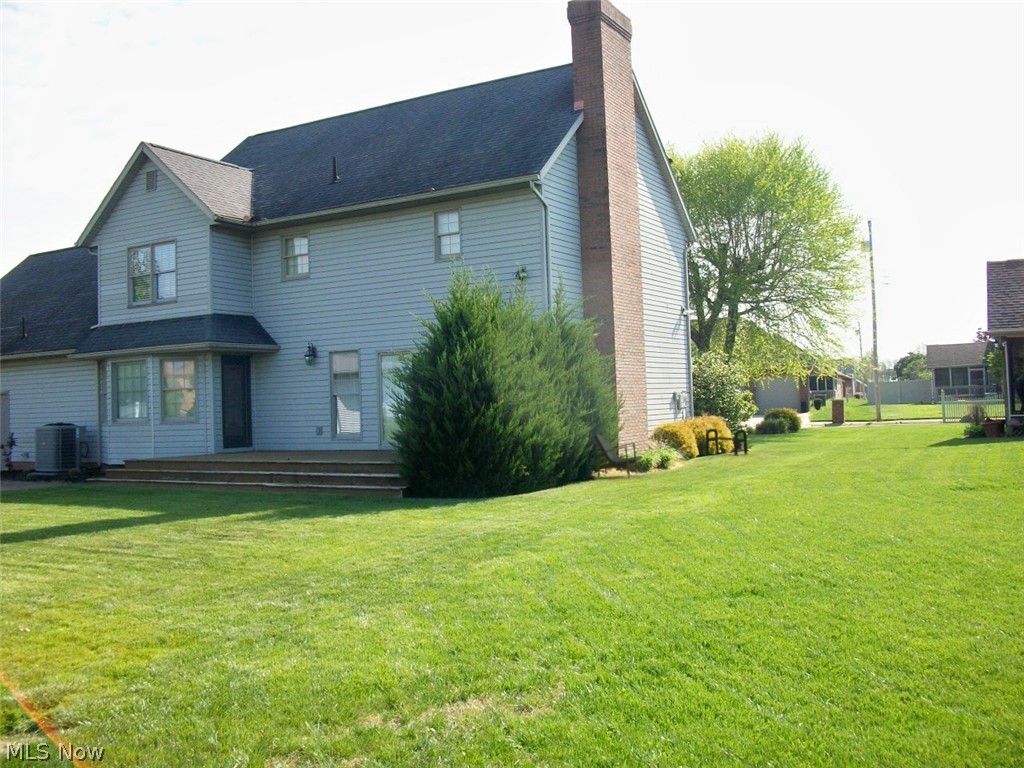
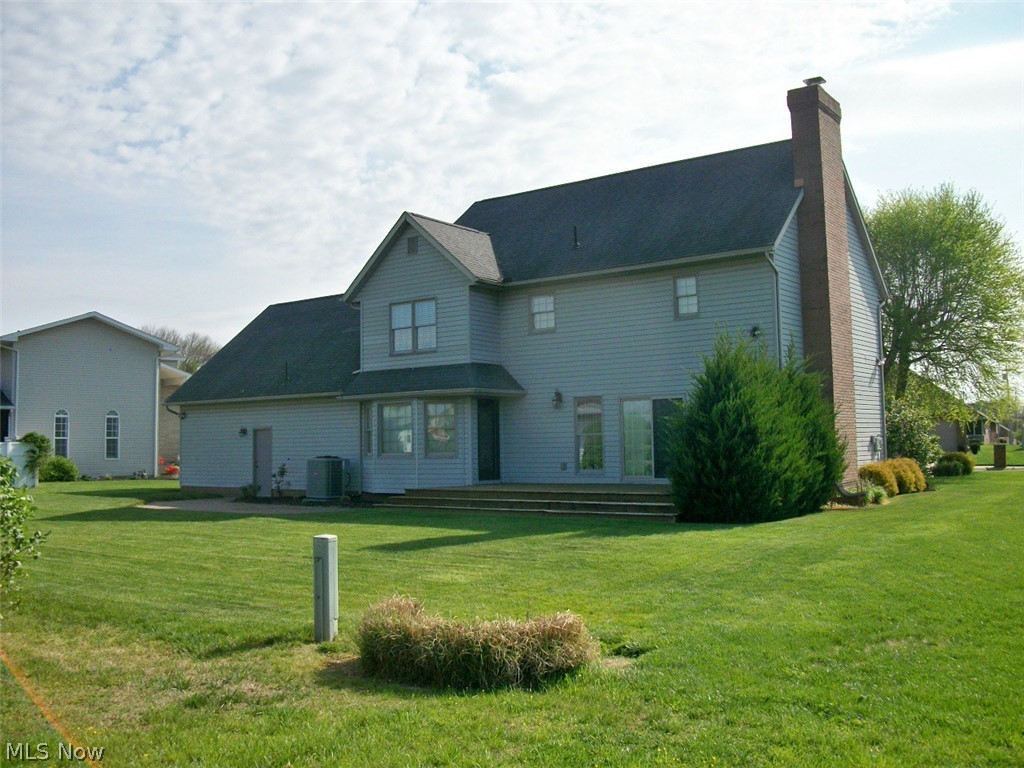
bench: present [705,429,747,456] -> none [905,470,946,496]

